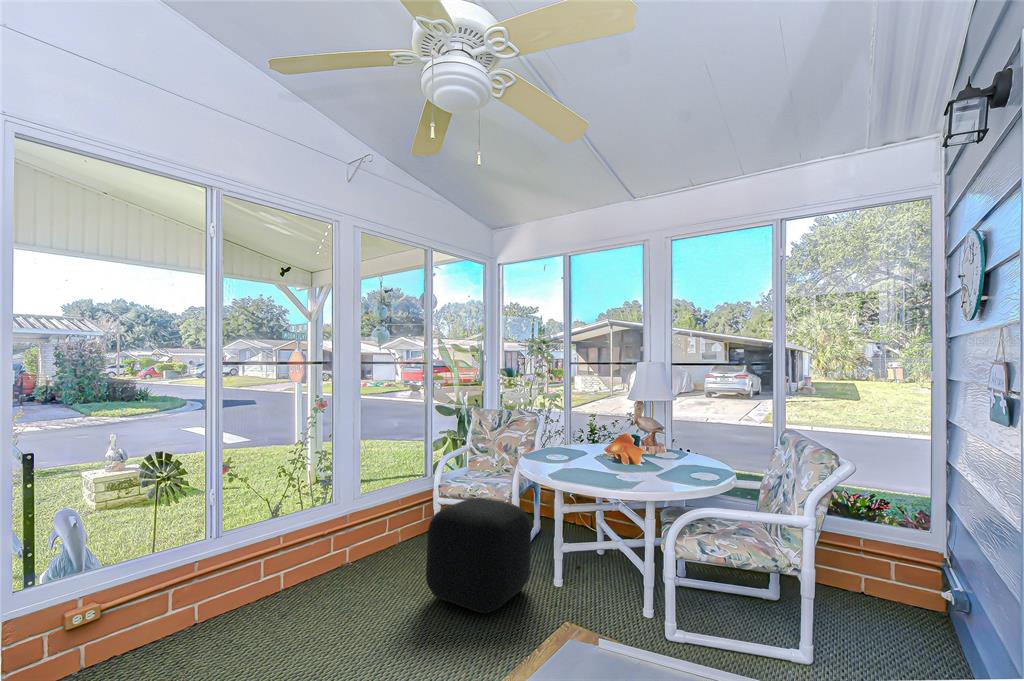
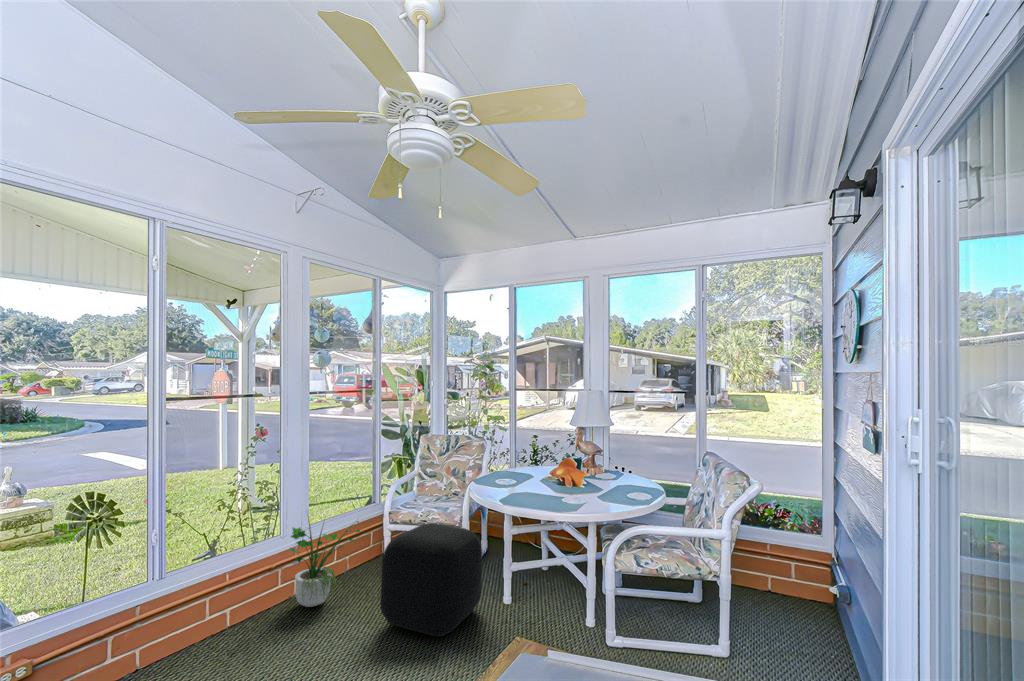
potted plant: none [336,475,413,575] -> present [289,522,360,607]

